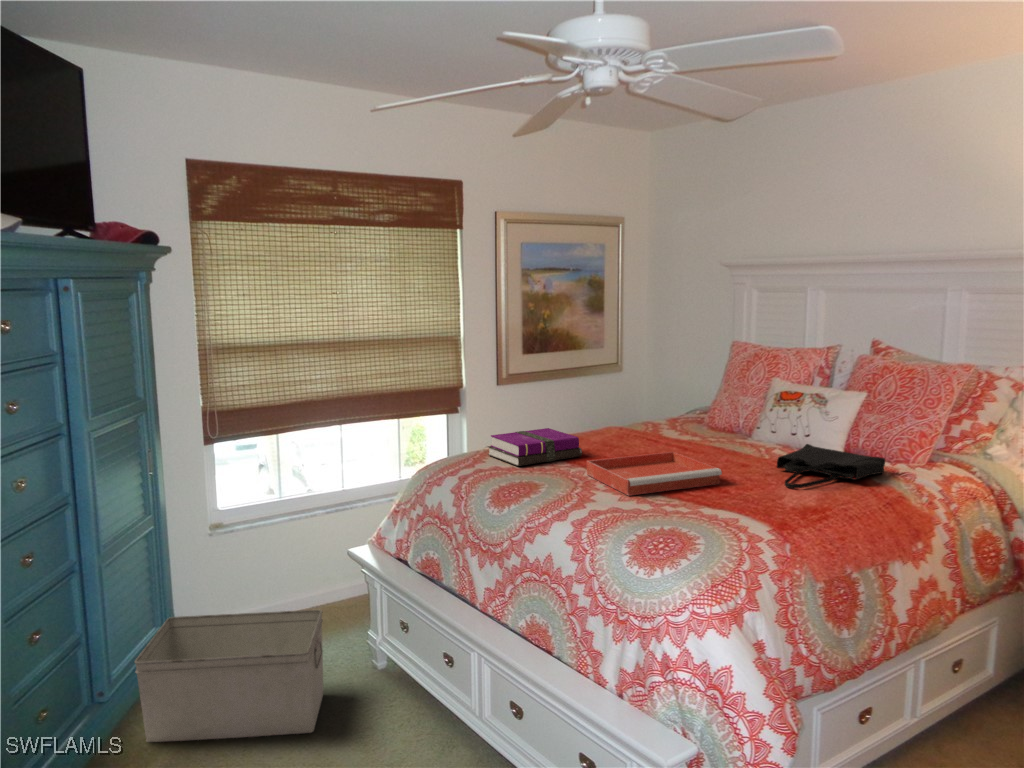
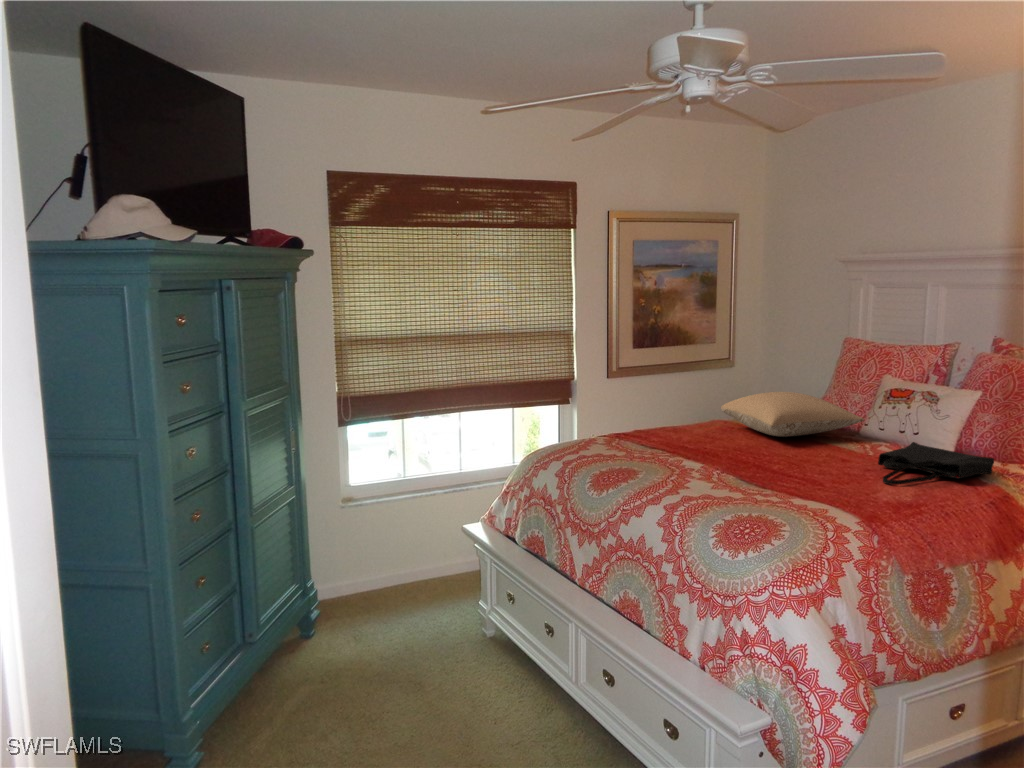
pillow: none [616,397,757,441] -> present [721,392,864,437]
notebook: present [488,428,582,466] -> none [593,420,683,454]
tray: present [587,452,722,496] -> none [685,445,818,485]
storage bin: present [135,610,324,742] -> none [278,577,438,687]

